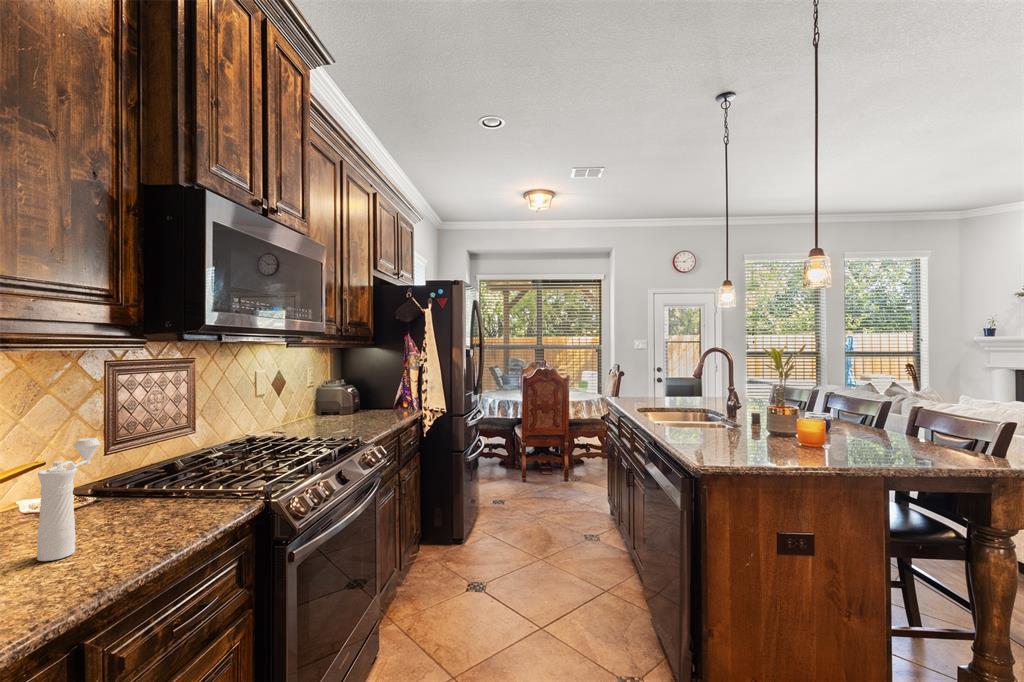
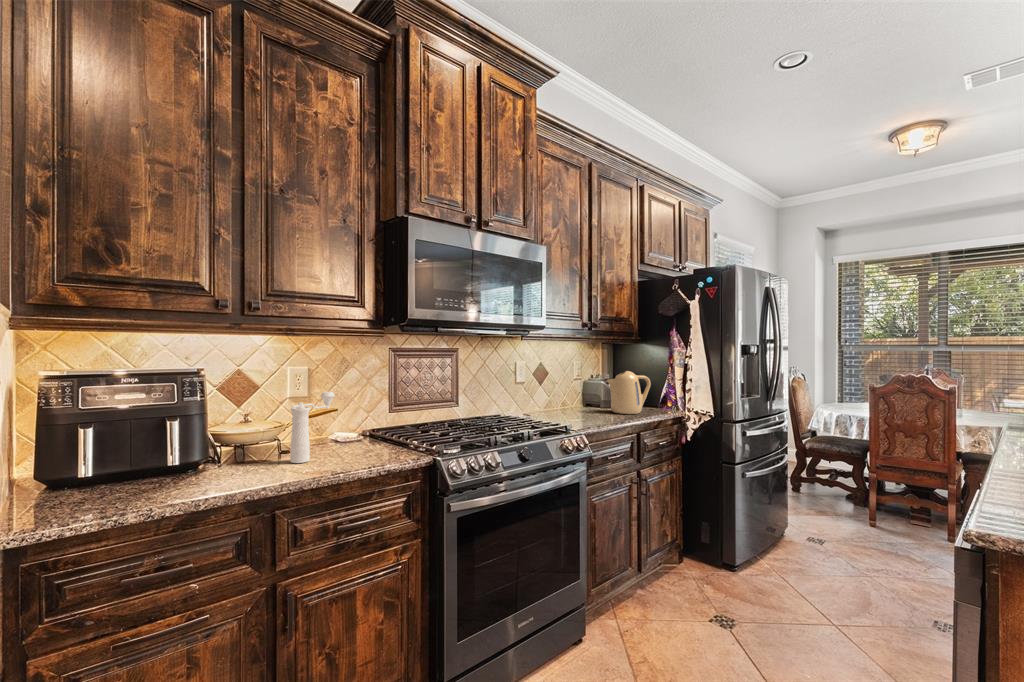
kettle: none [358,377,399,420] -> present [607,371,651,414]

